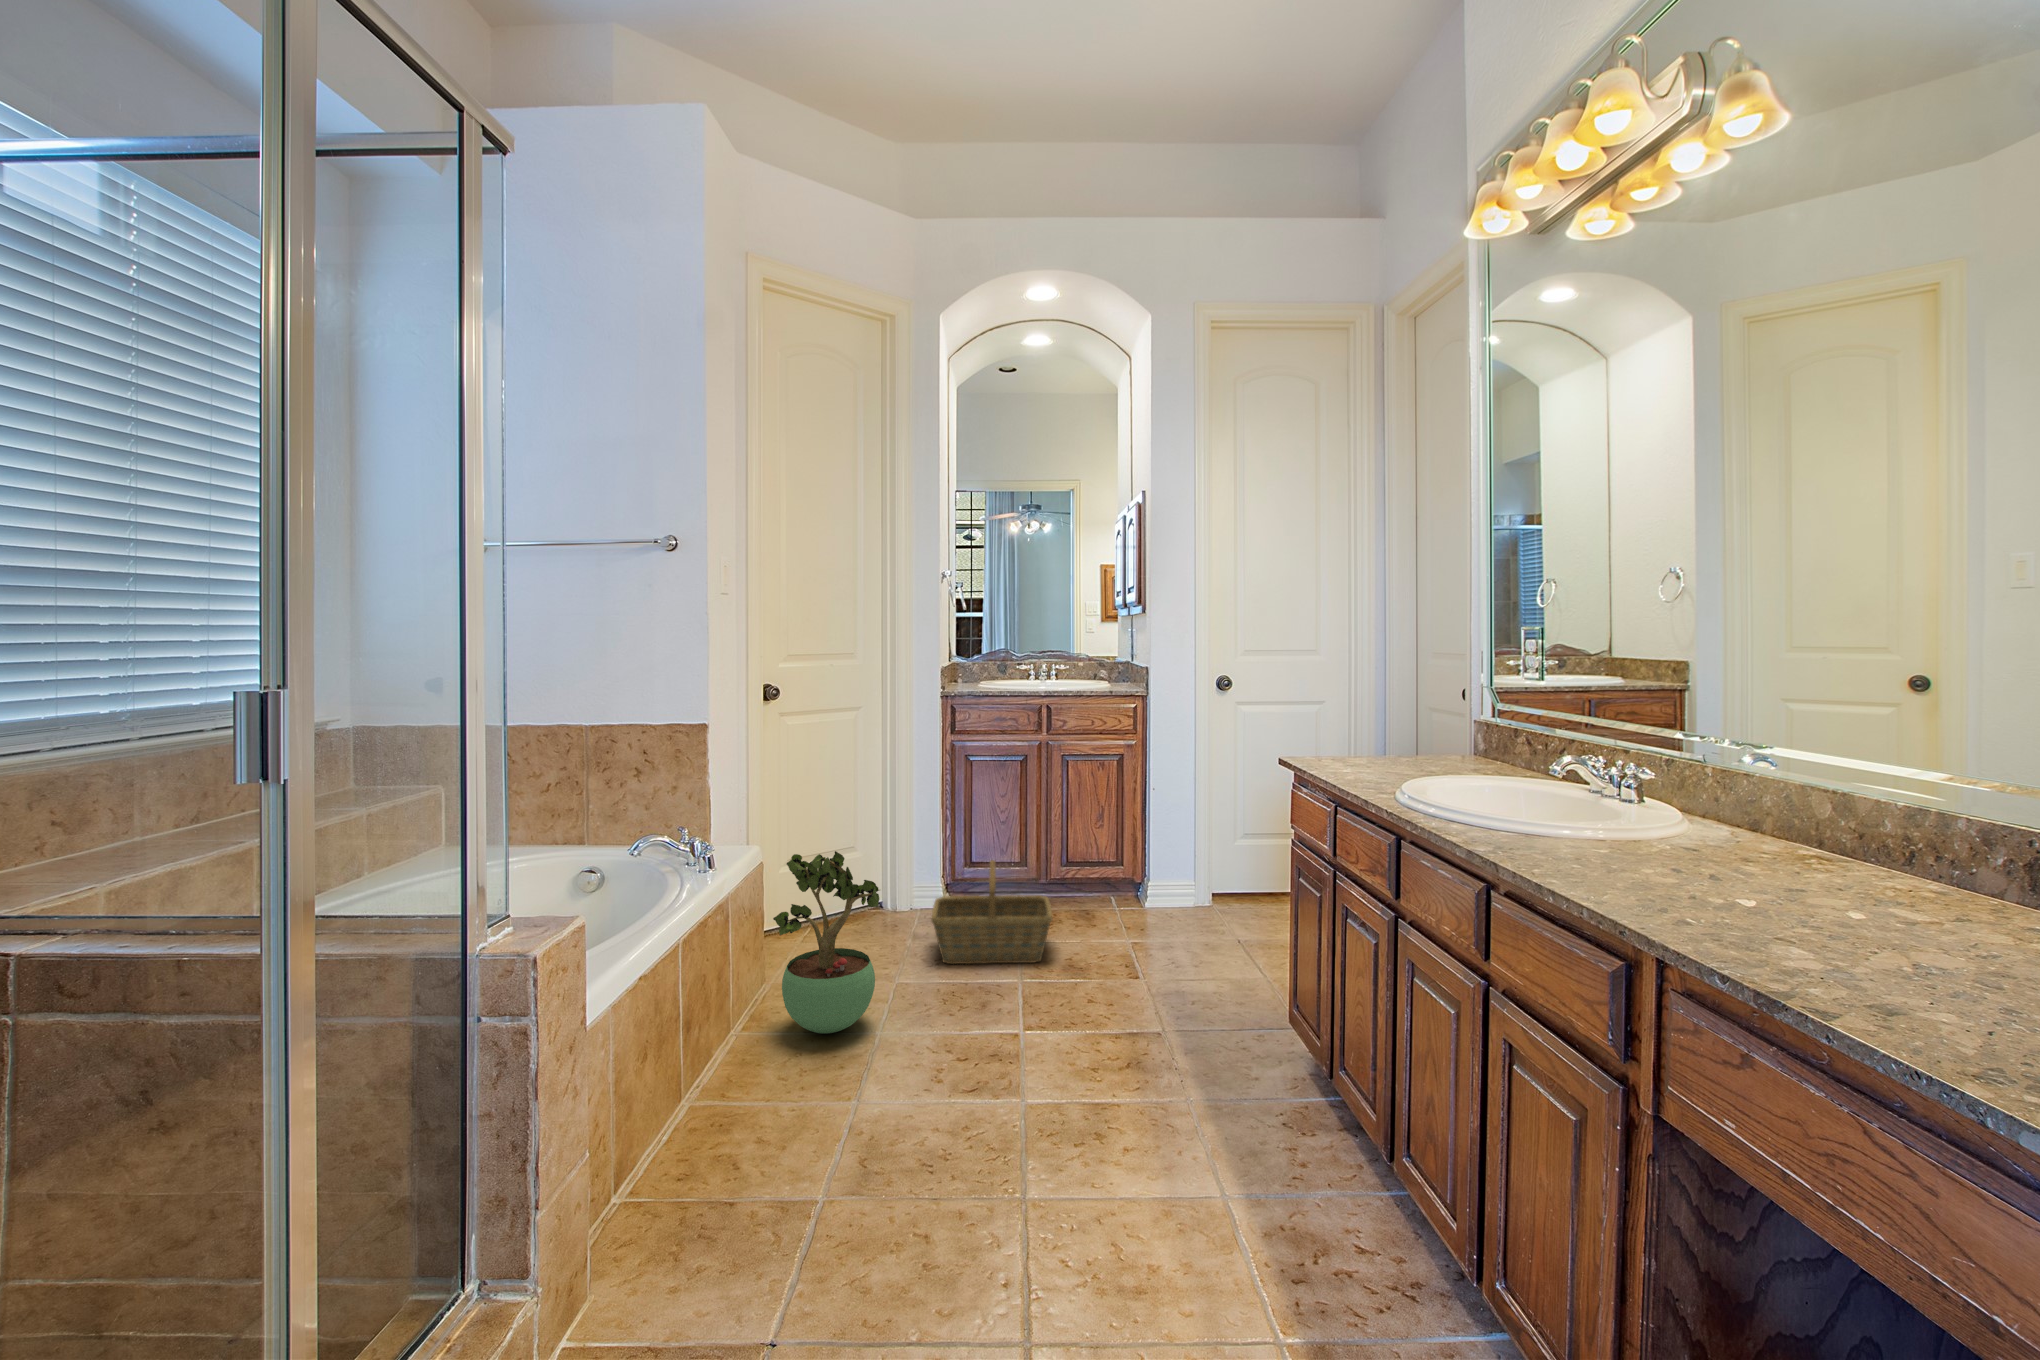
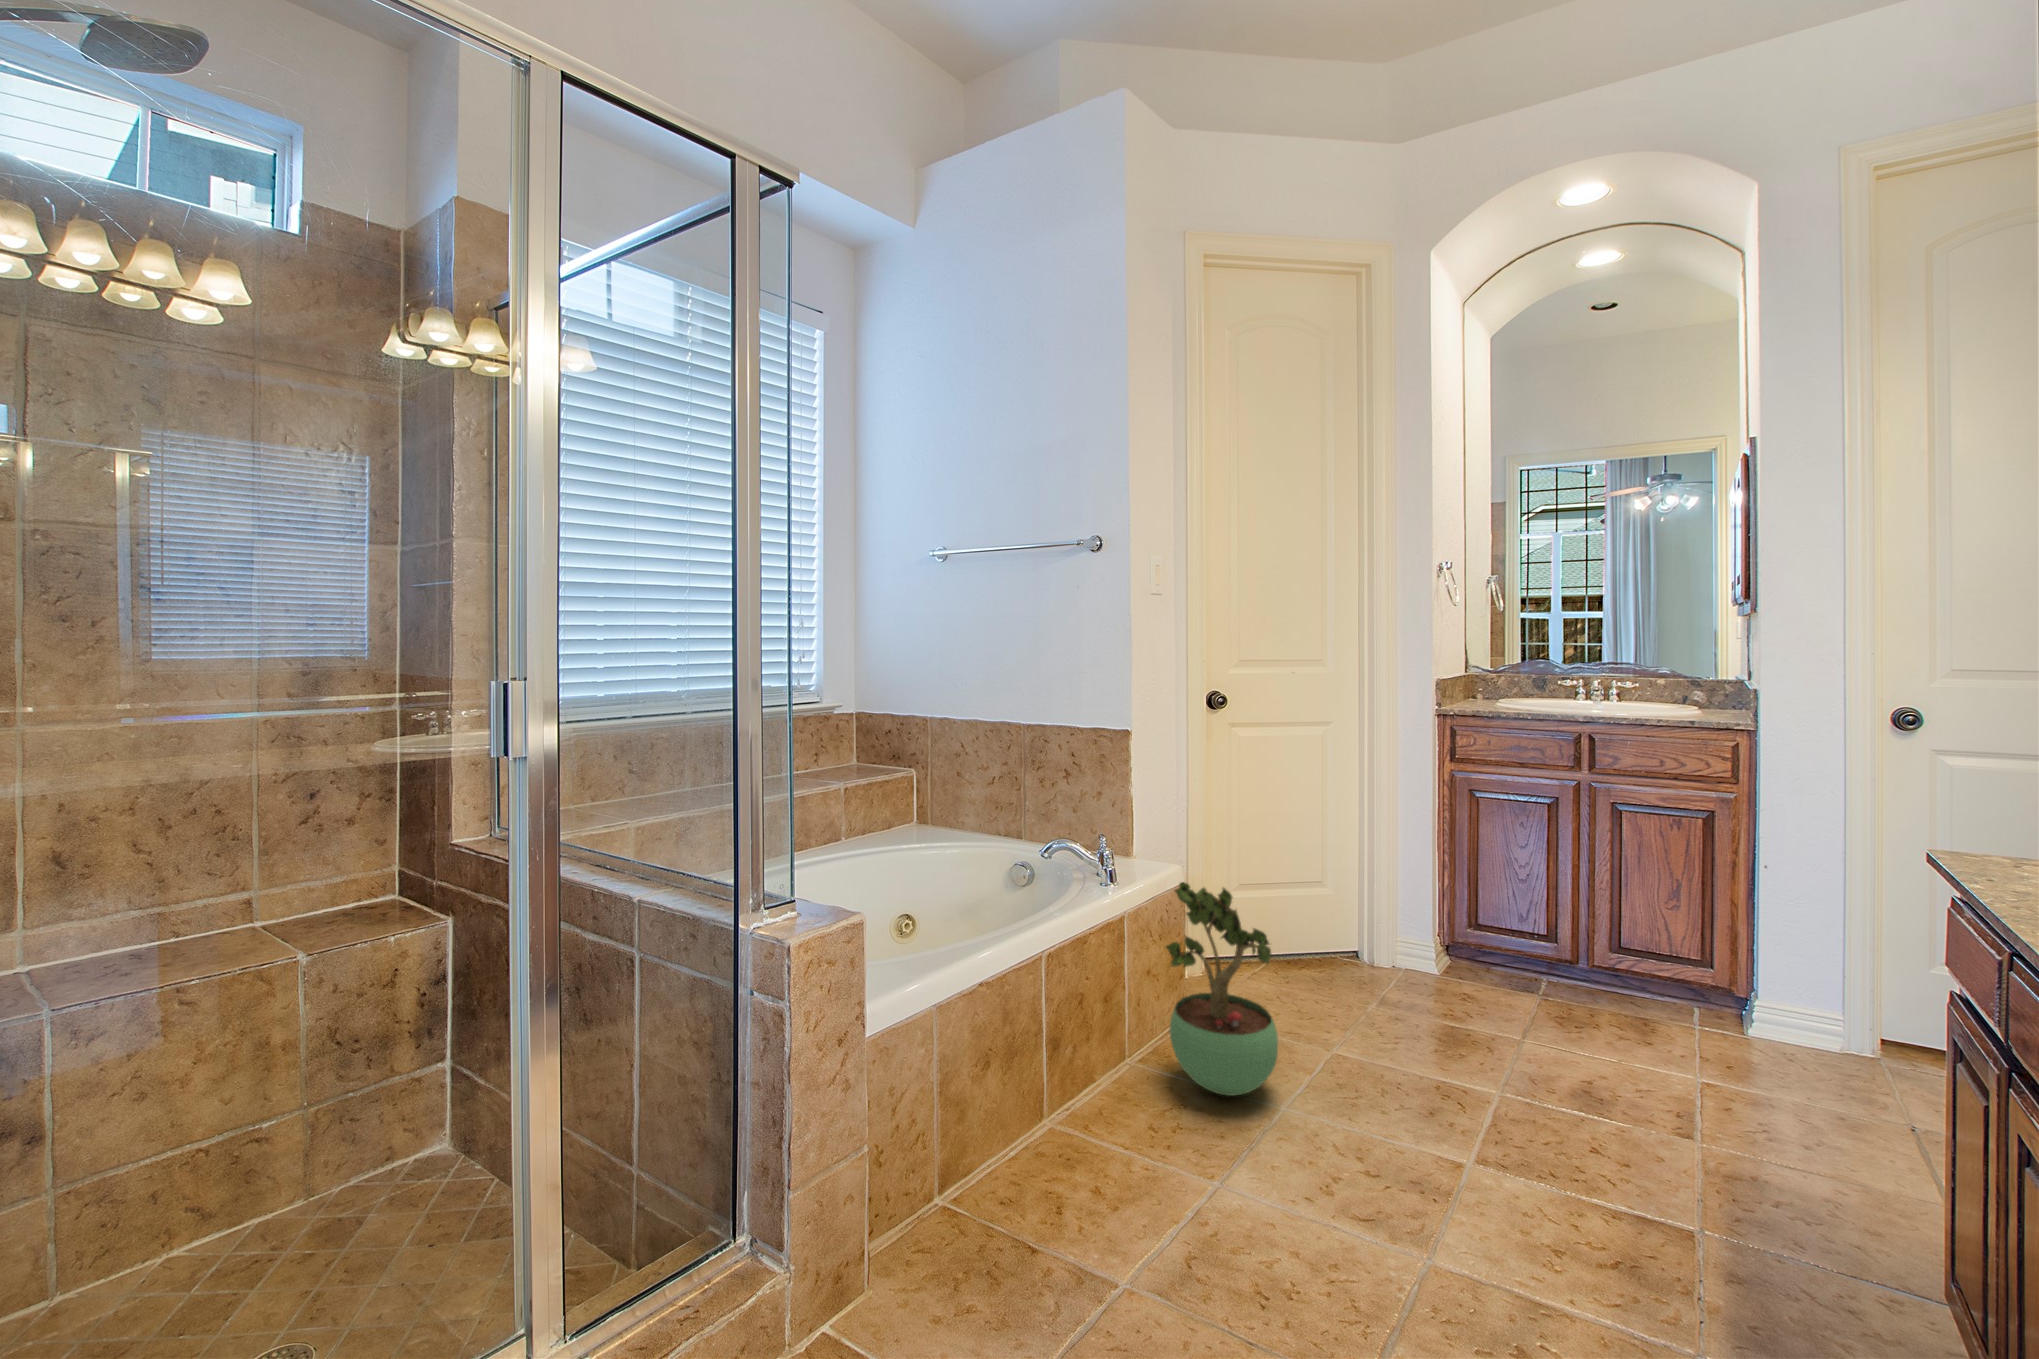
basket: present [931,860,1052,964] -> none [1383,932,1578,1092]

